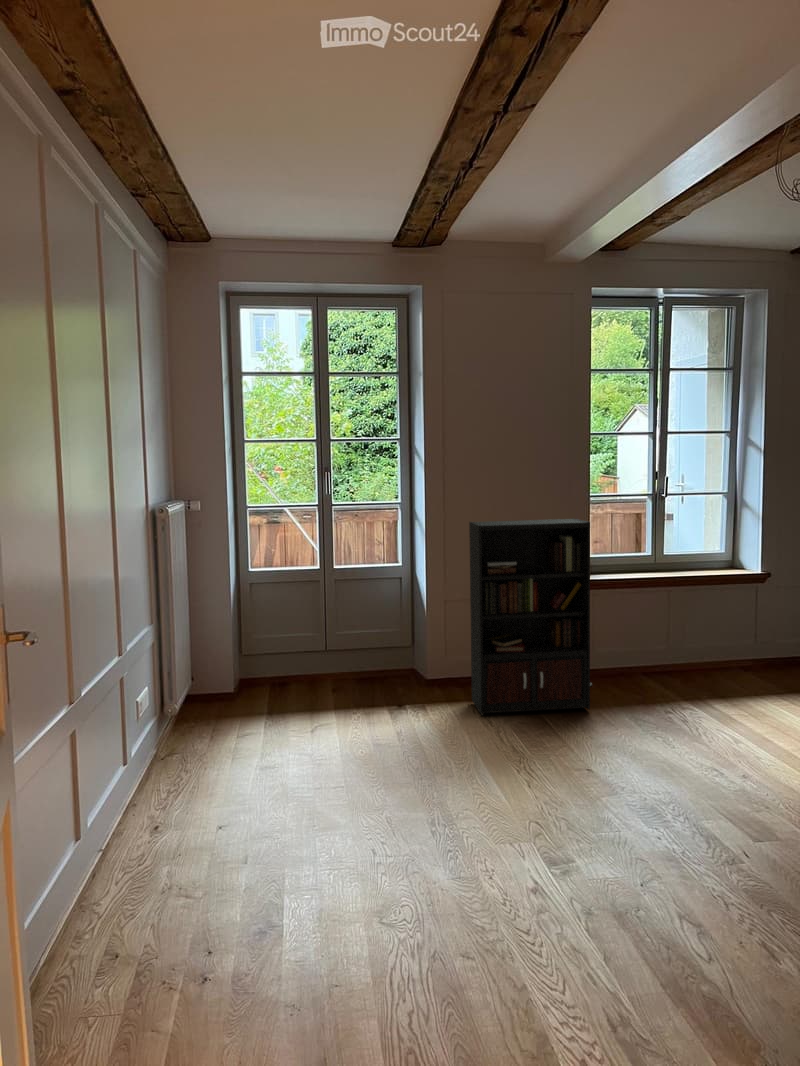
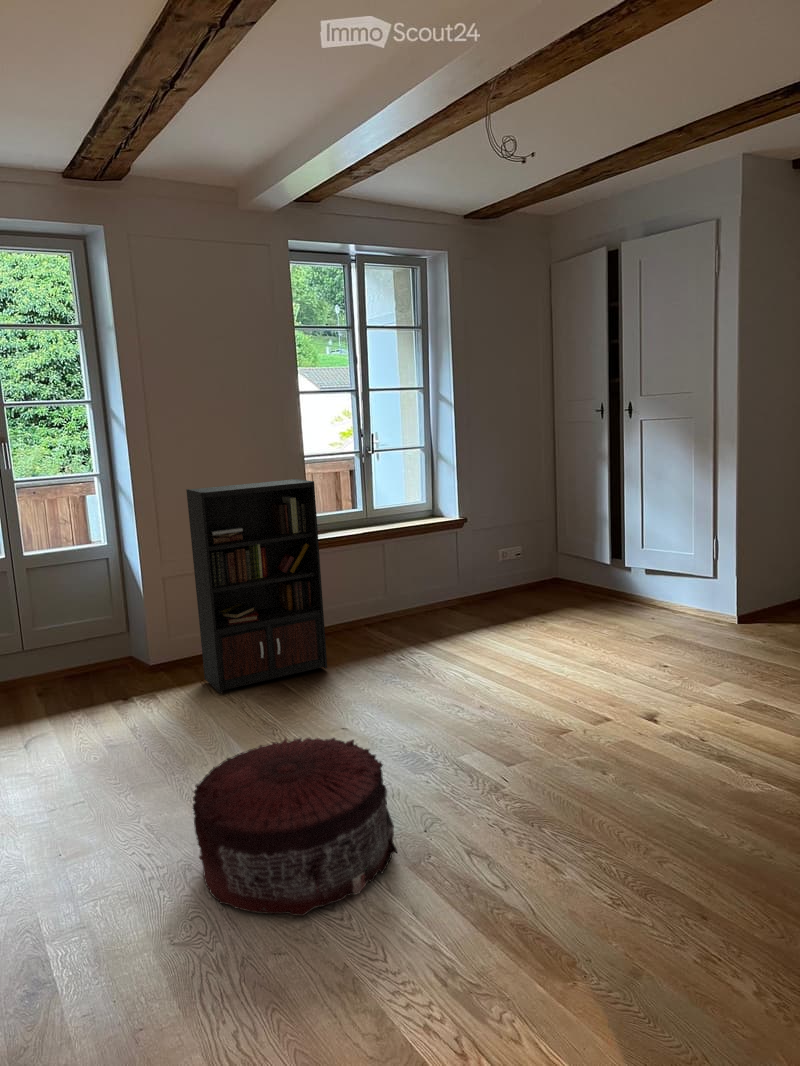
pouf: none [417,763,605,930] -> present [193,738,397,916]

